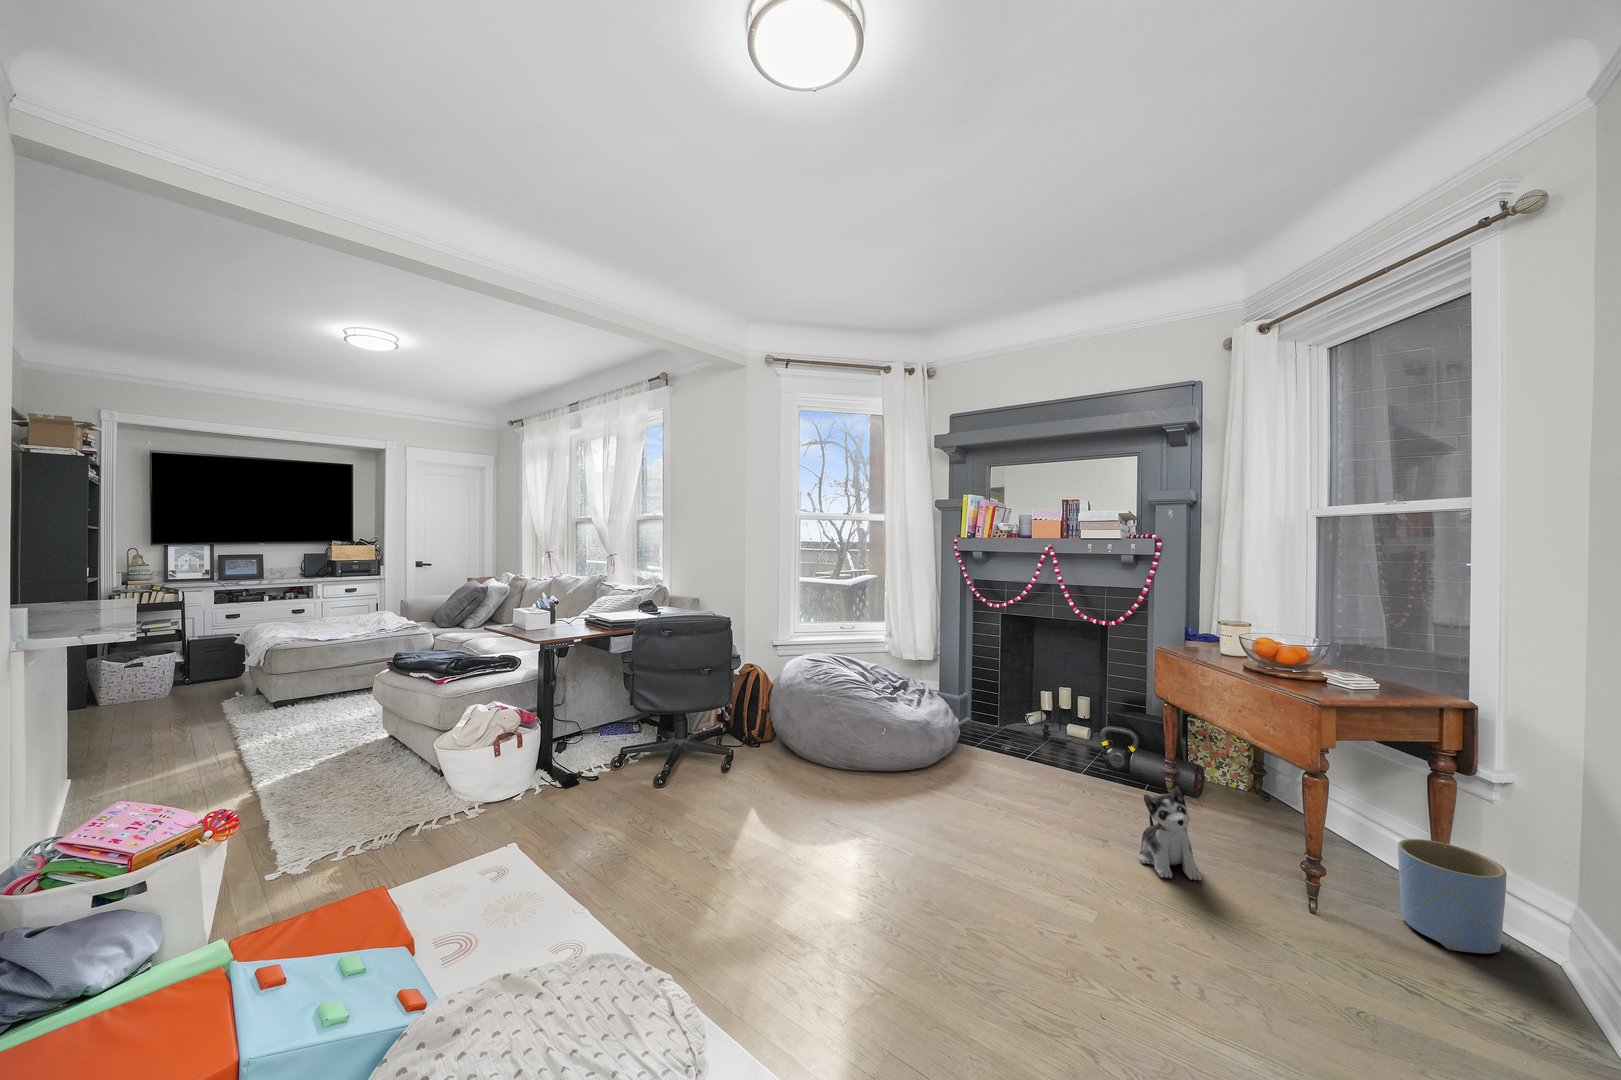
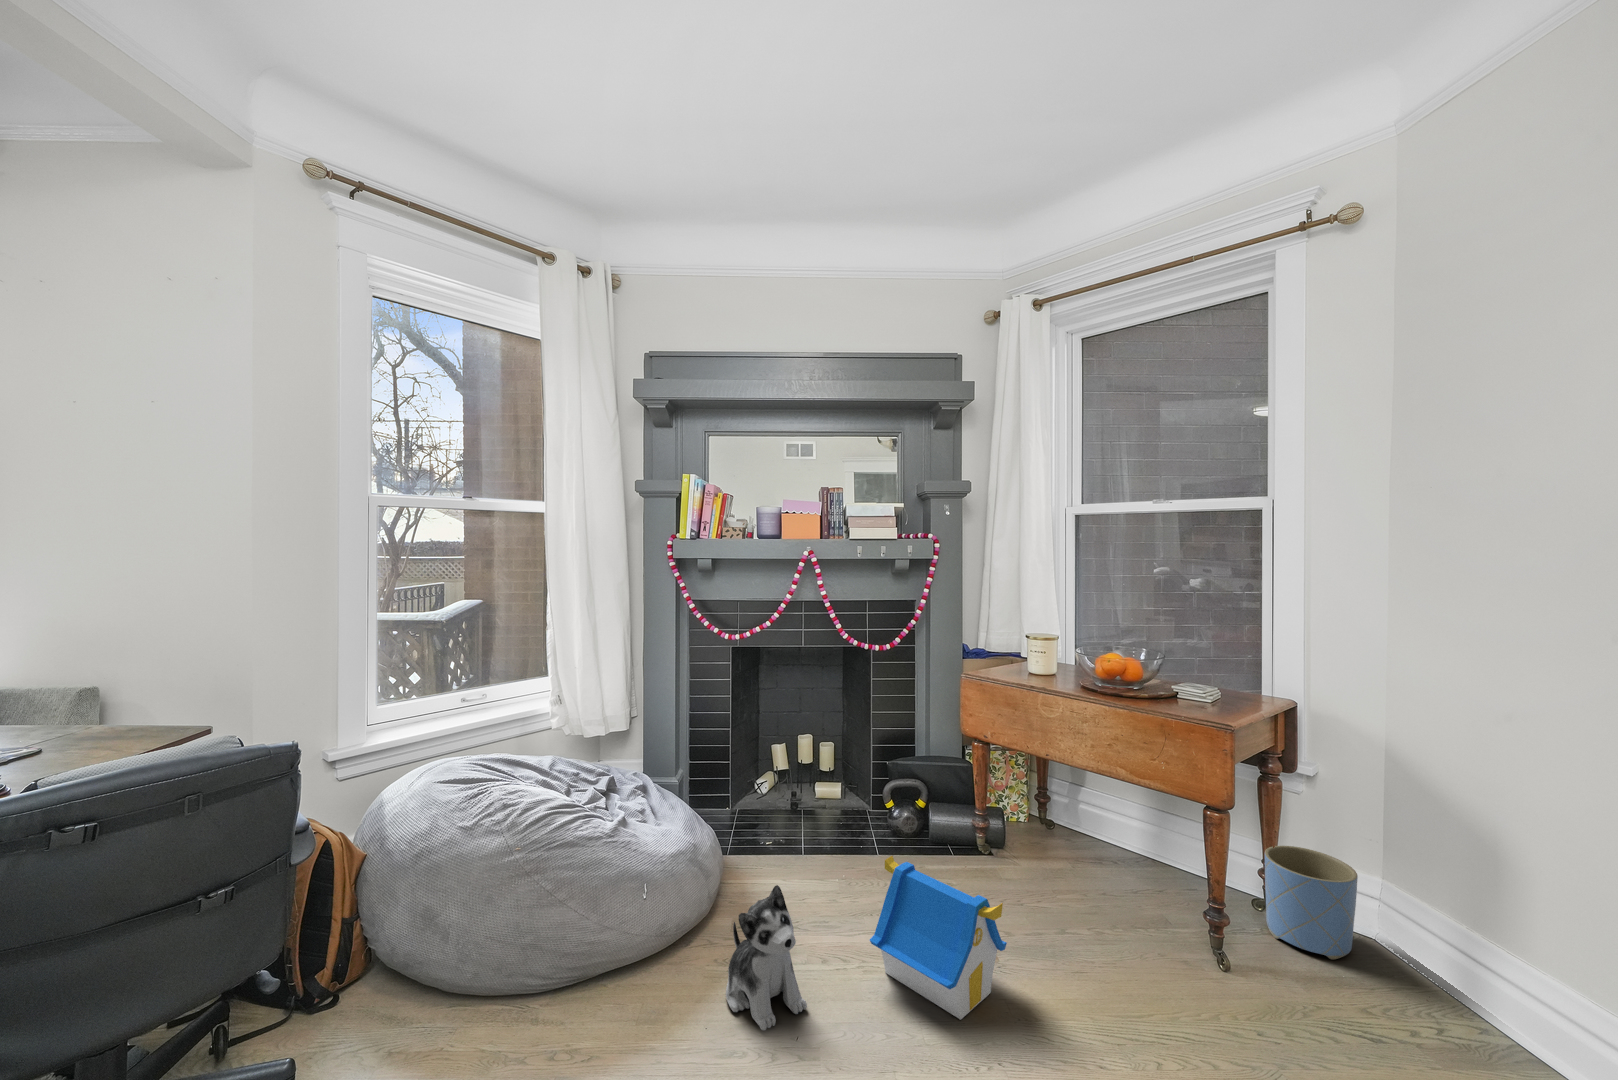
toy house: none [991,746,1080,843] -> present [870,856,1007,1020]
plush toy: present [1138,786,1201,880] -> present [726,885,807,1031]

